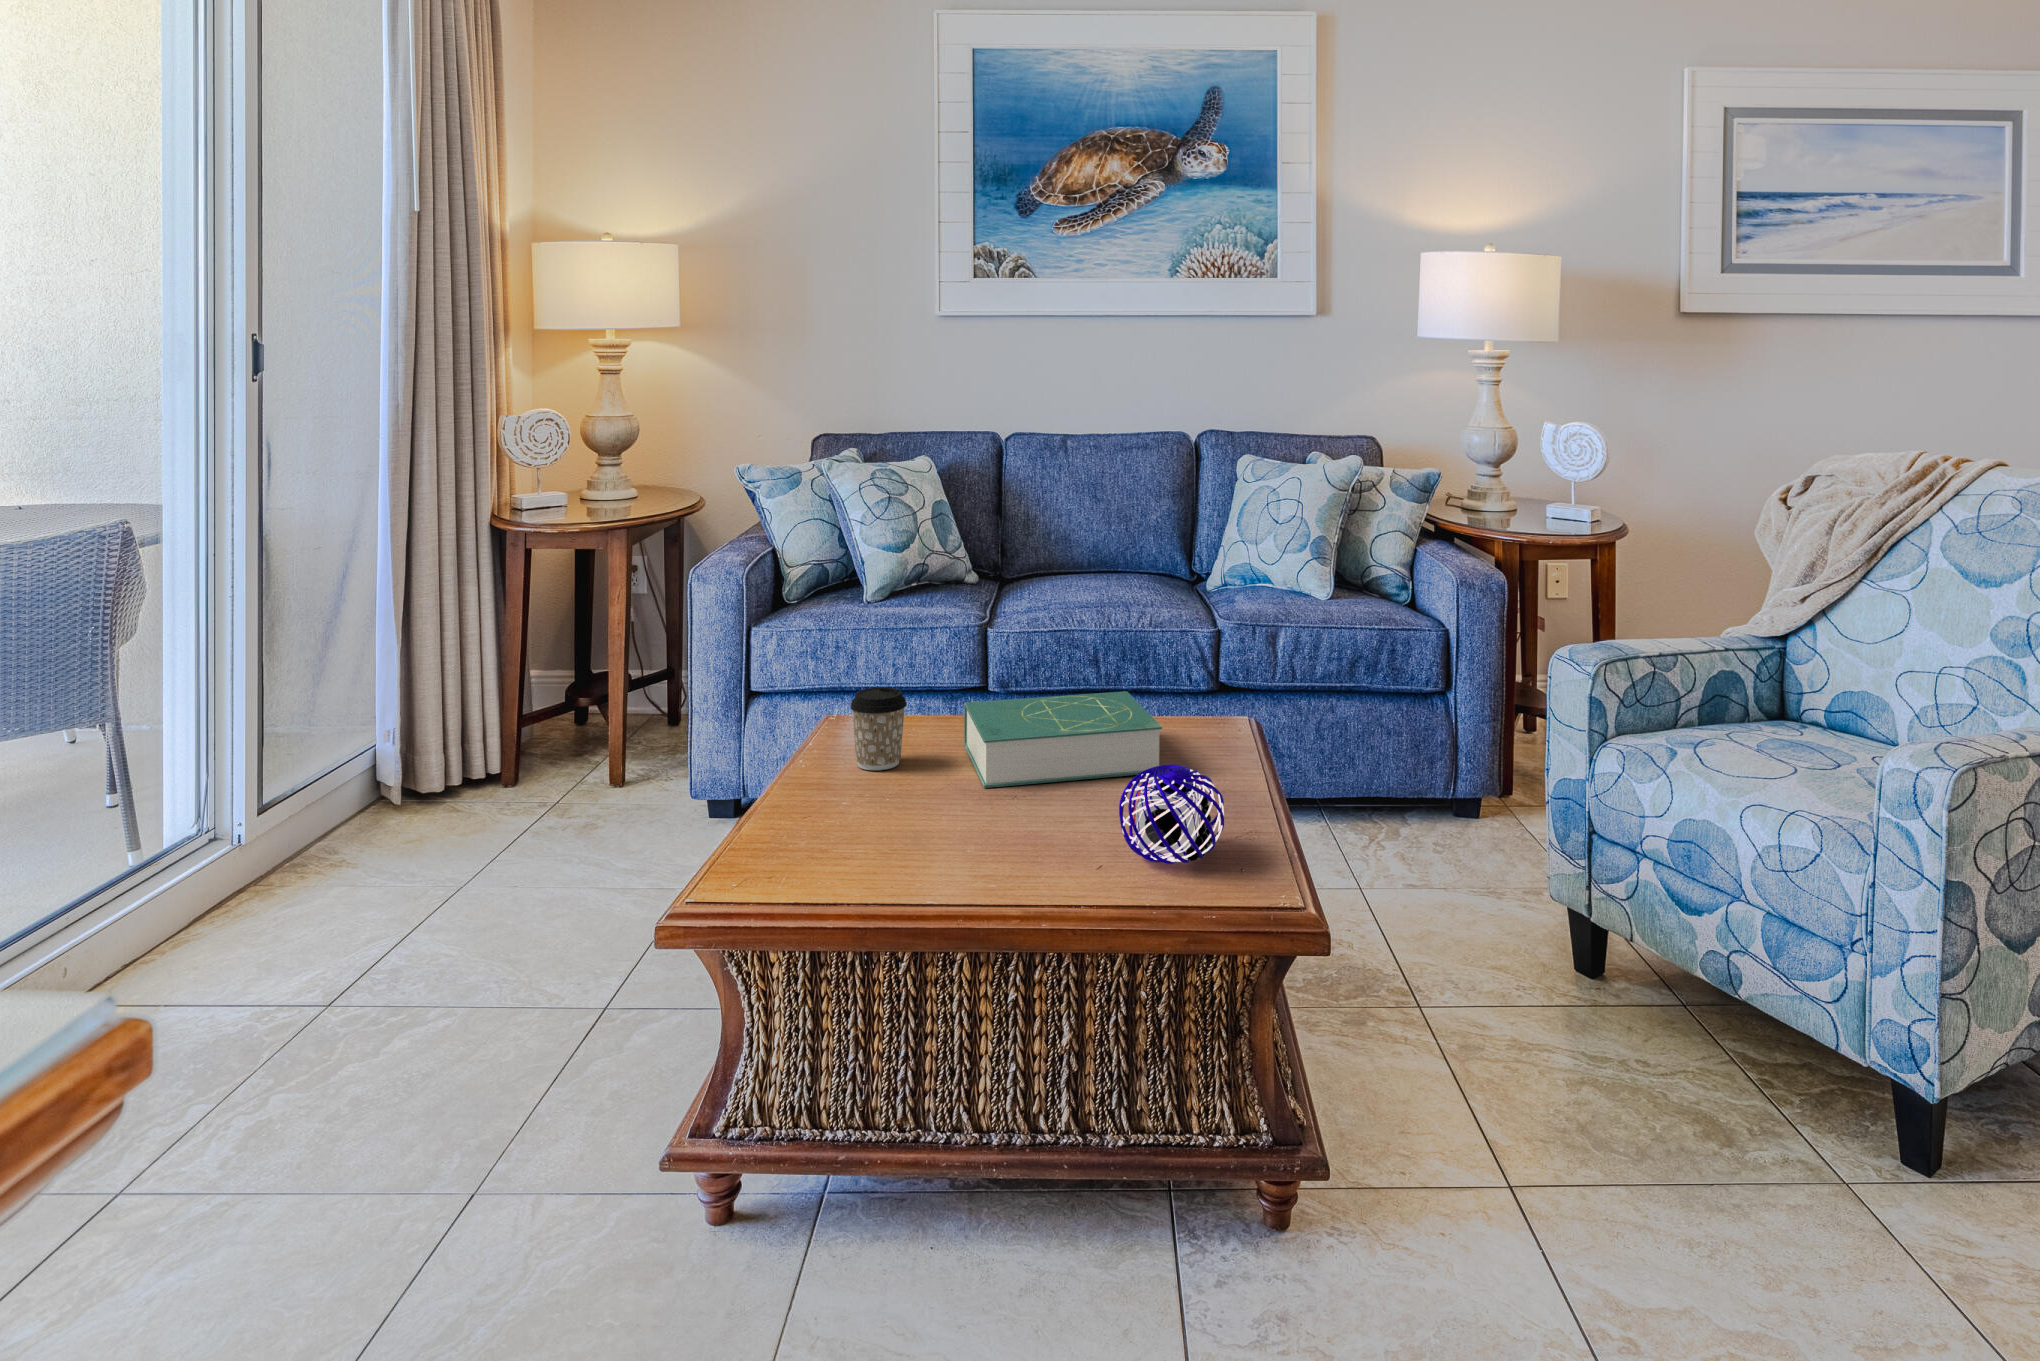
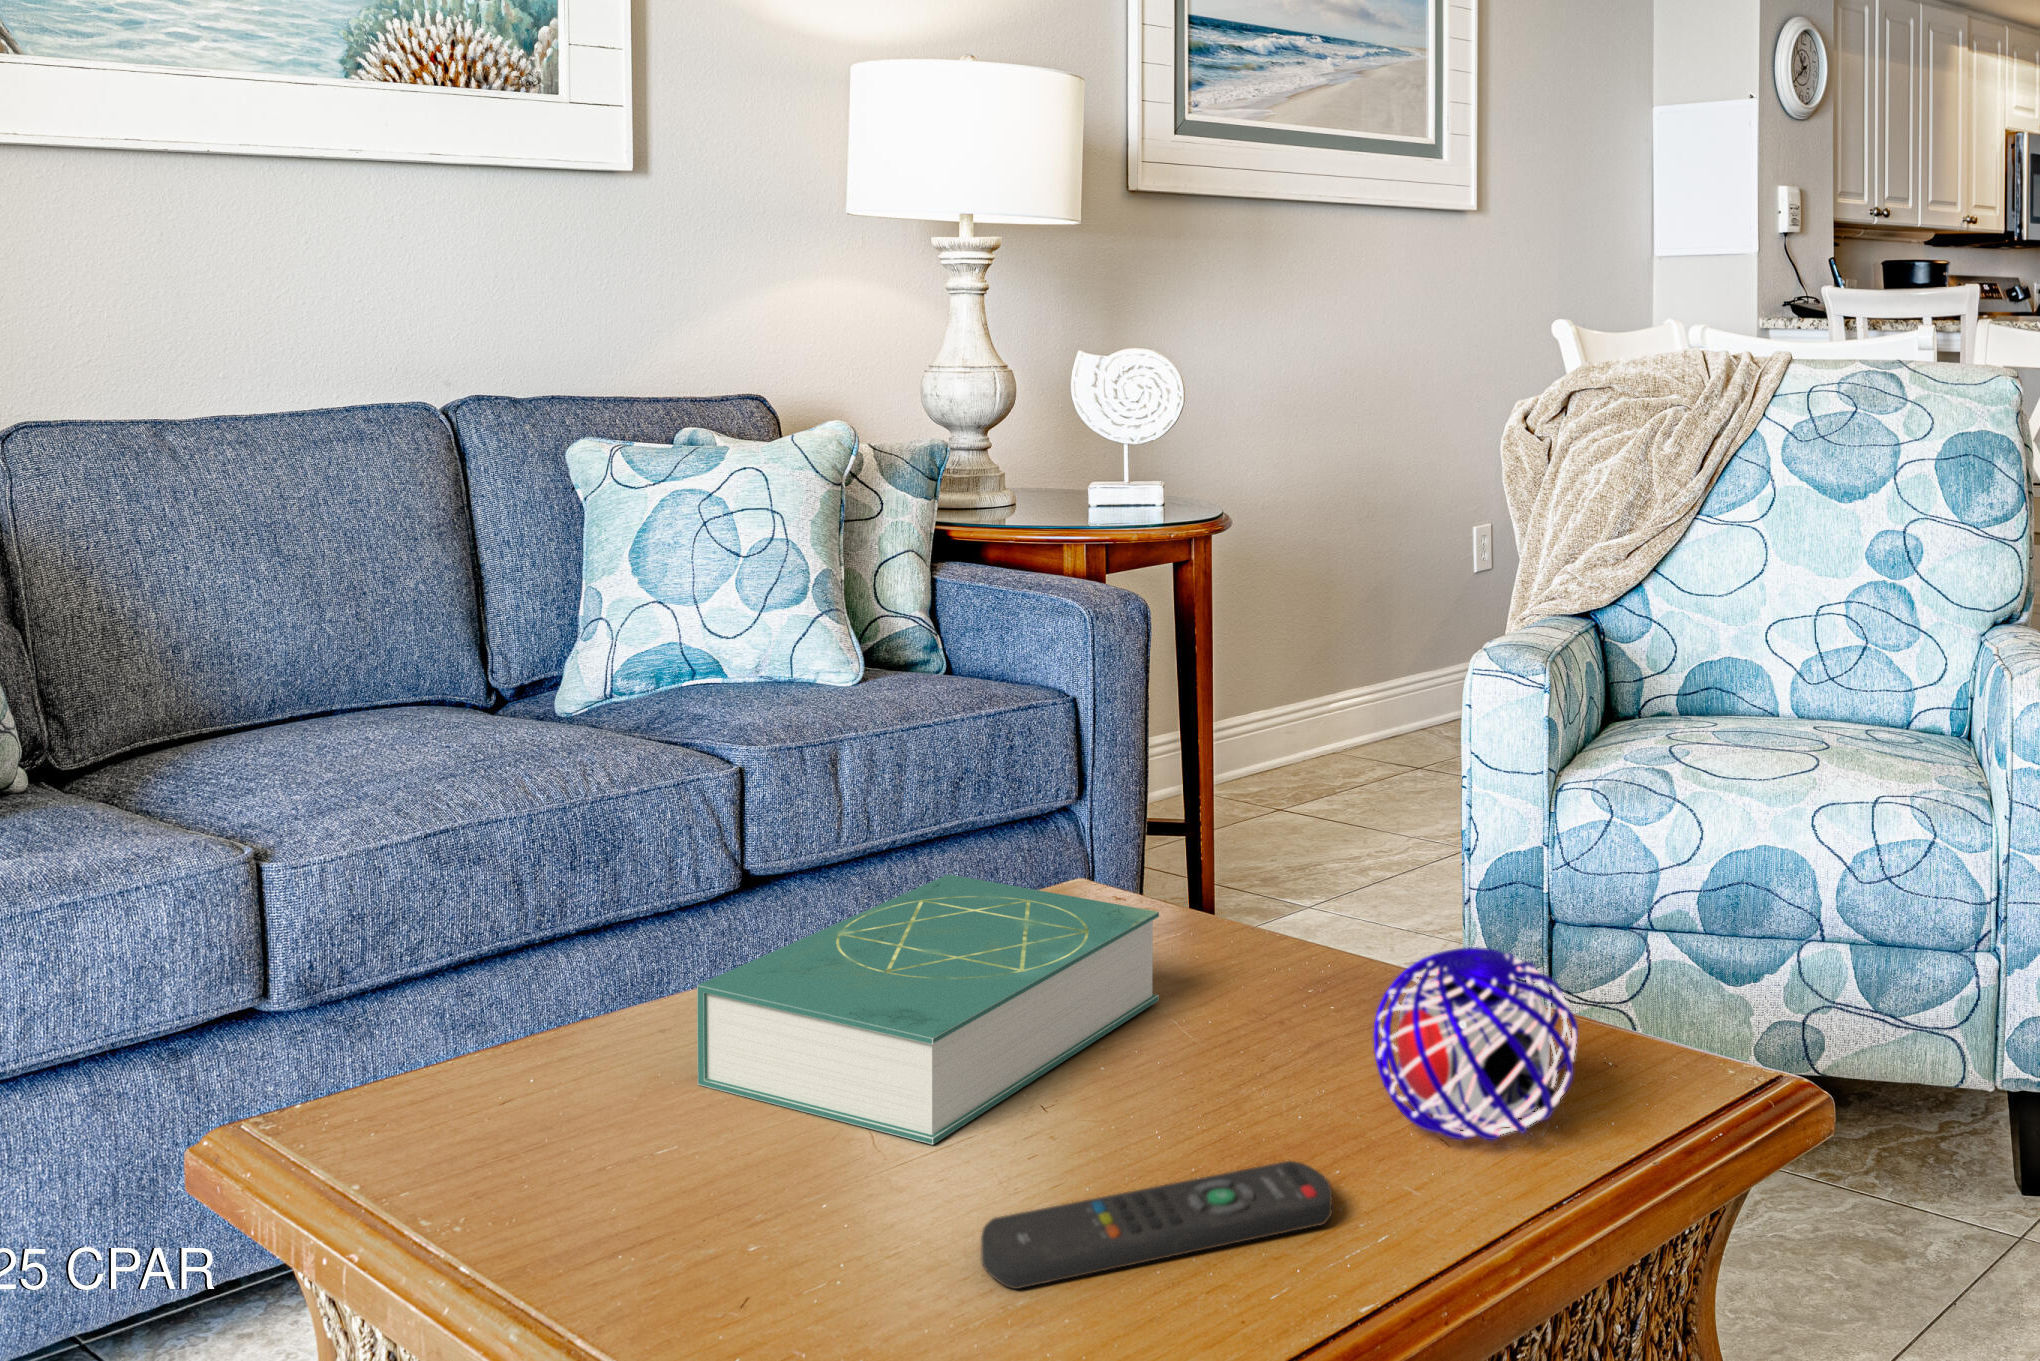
coffee cup: present [850,687,907,770] -> none [520,992,672,1214]
remote control: none [911,810,1058,859] -> present [981,1161,1332,1289]

